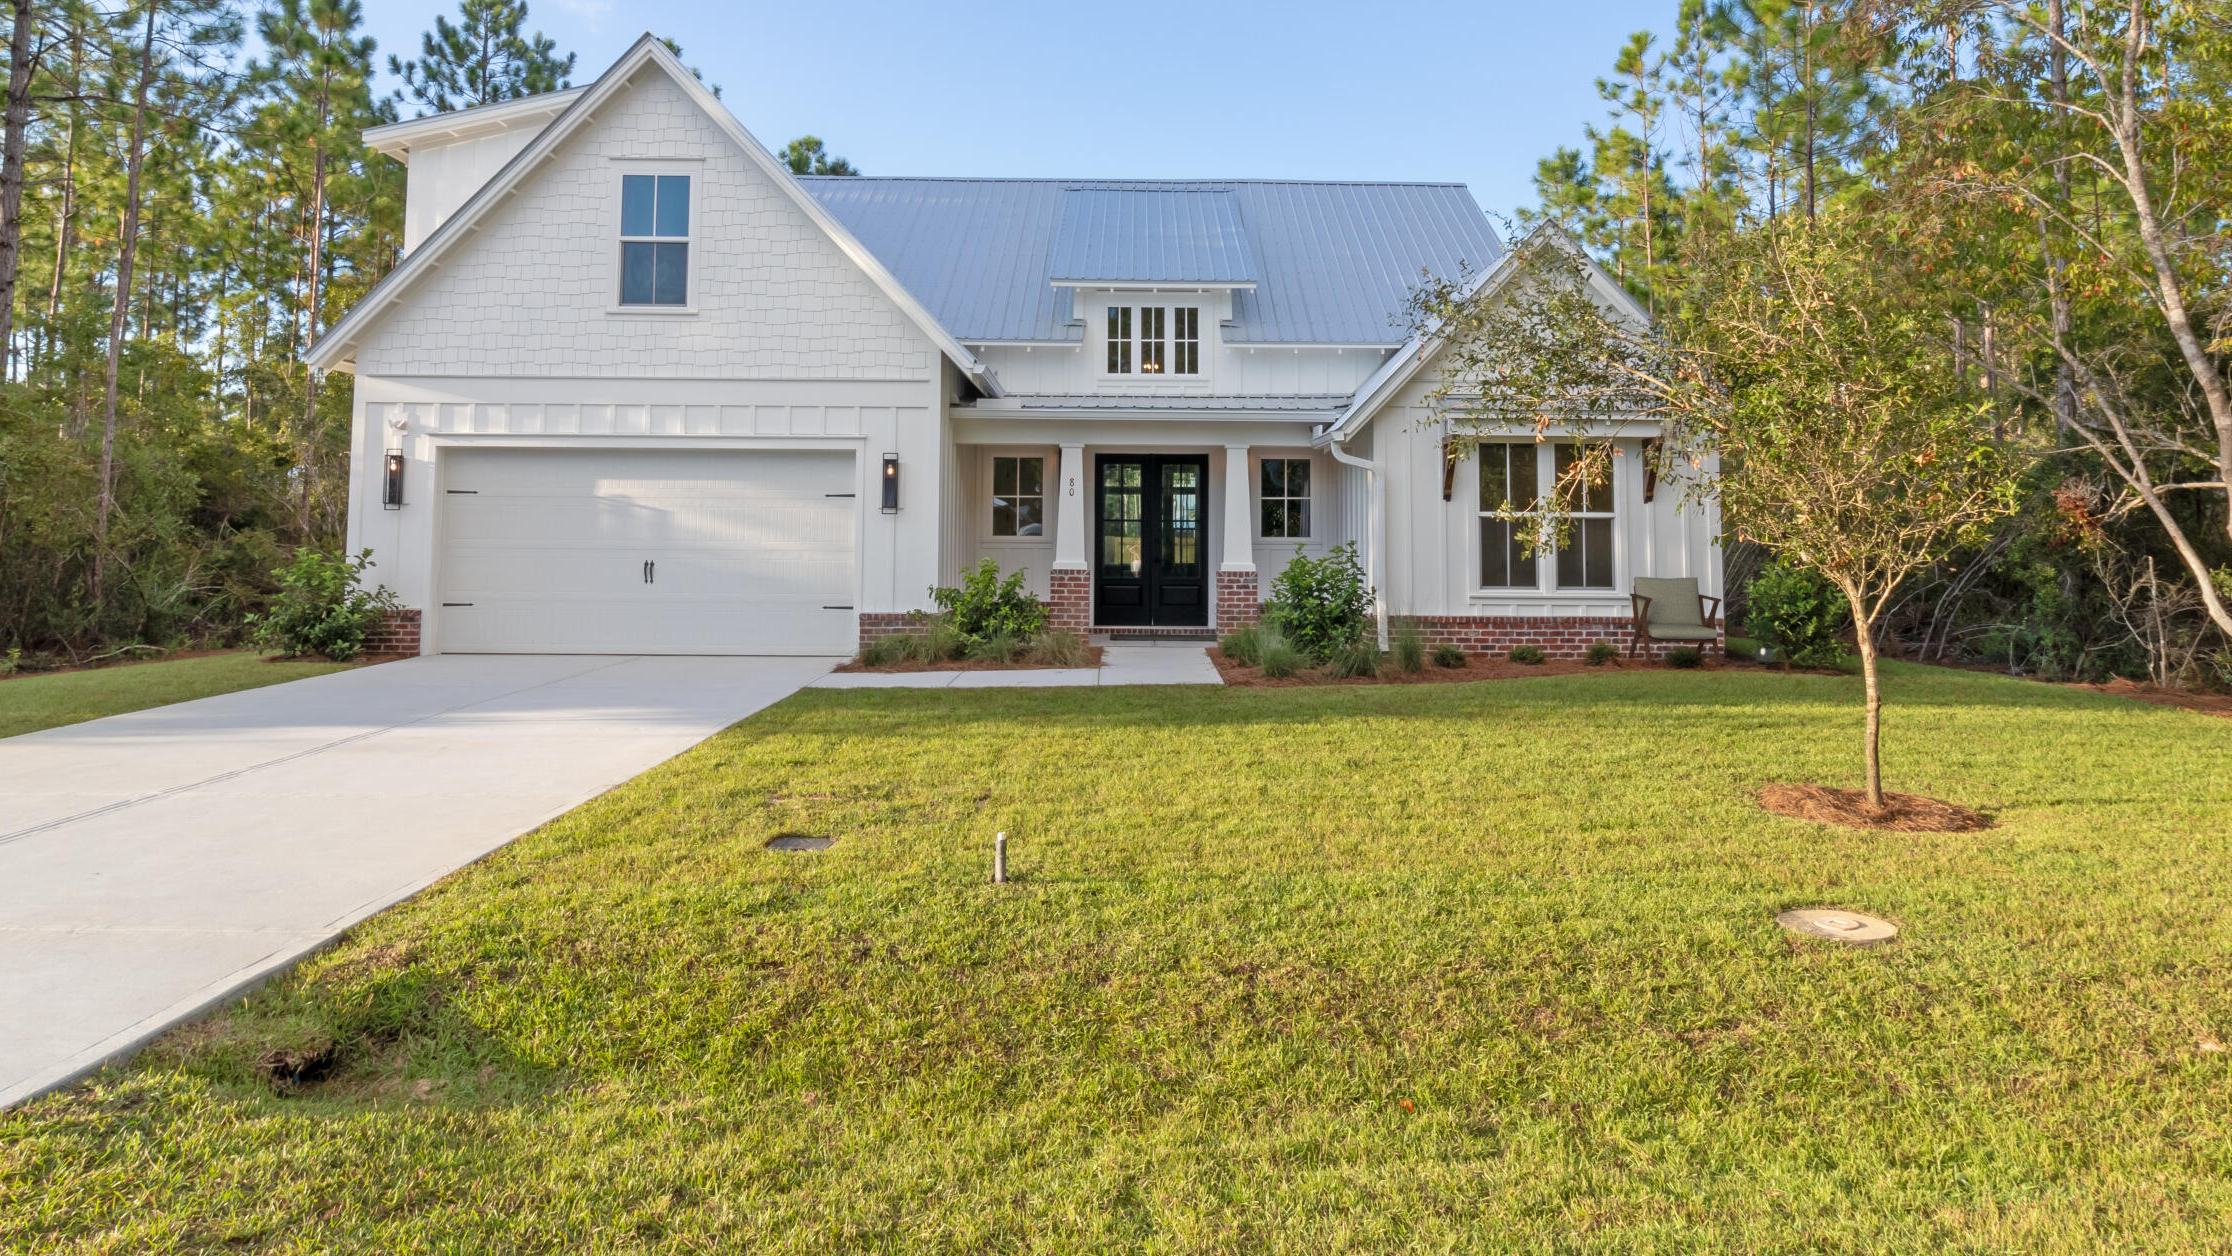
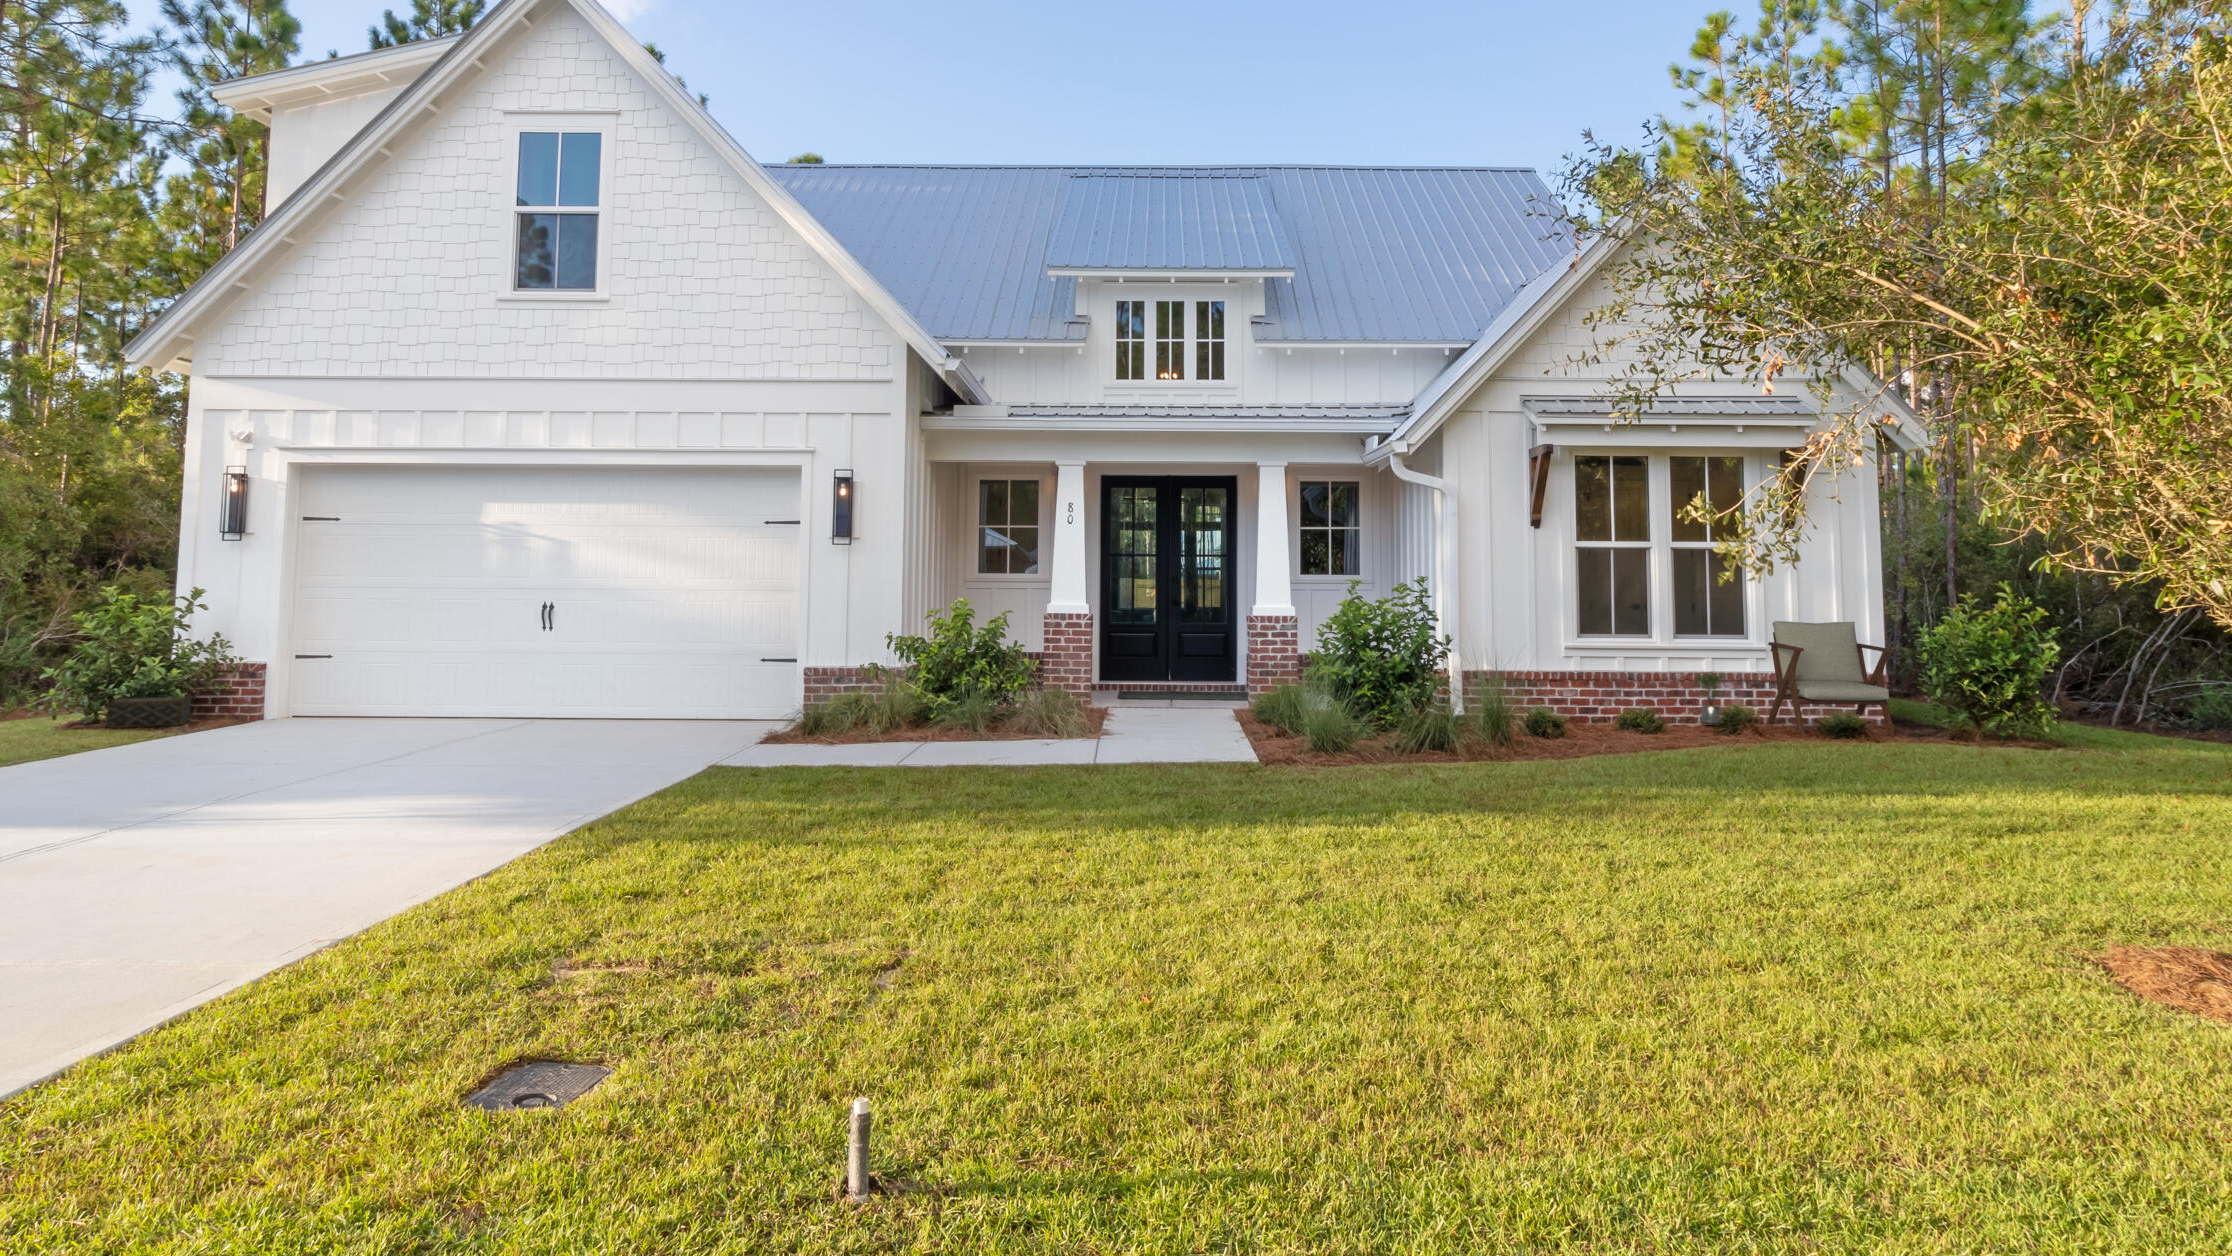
potted plant: present [1750,620,1777,664] -> present [1695,672,1724,726]
woven basket: none [308,636,370,661] -> present [106,696,192,728]

